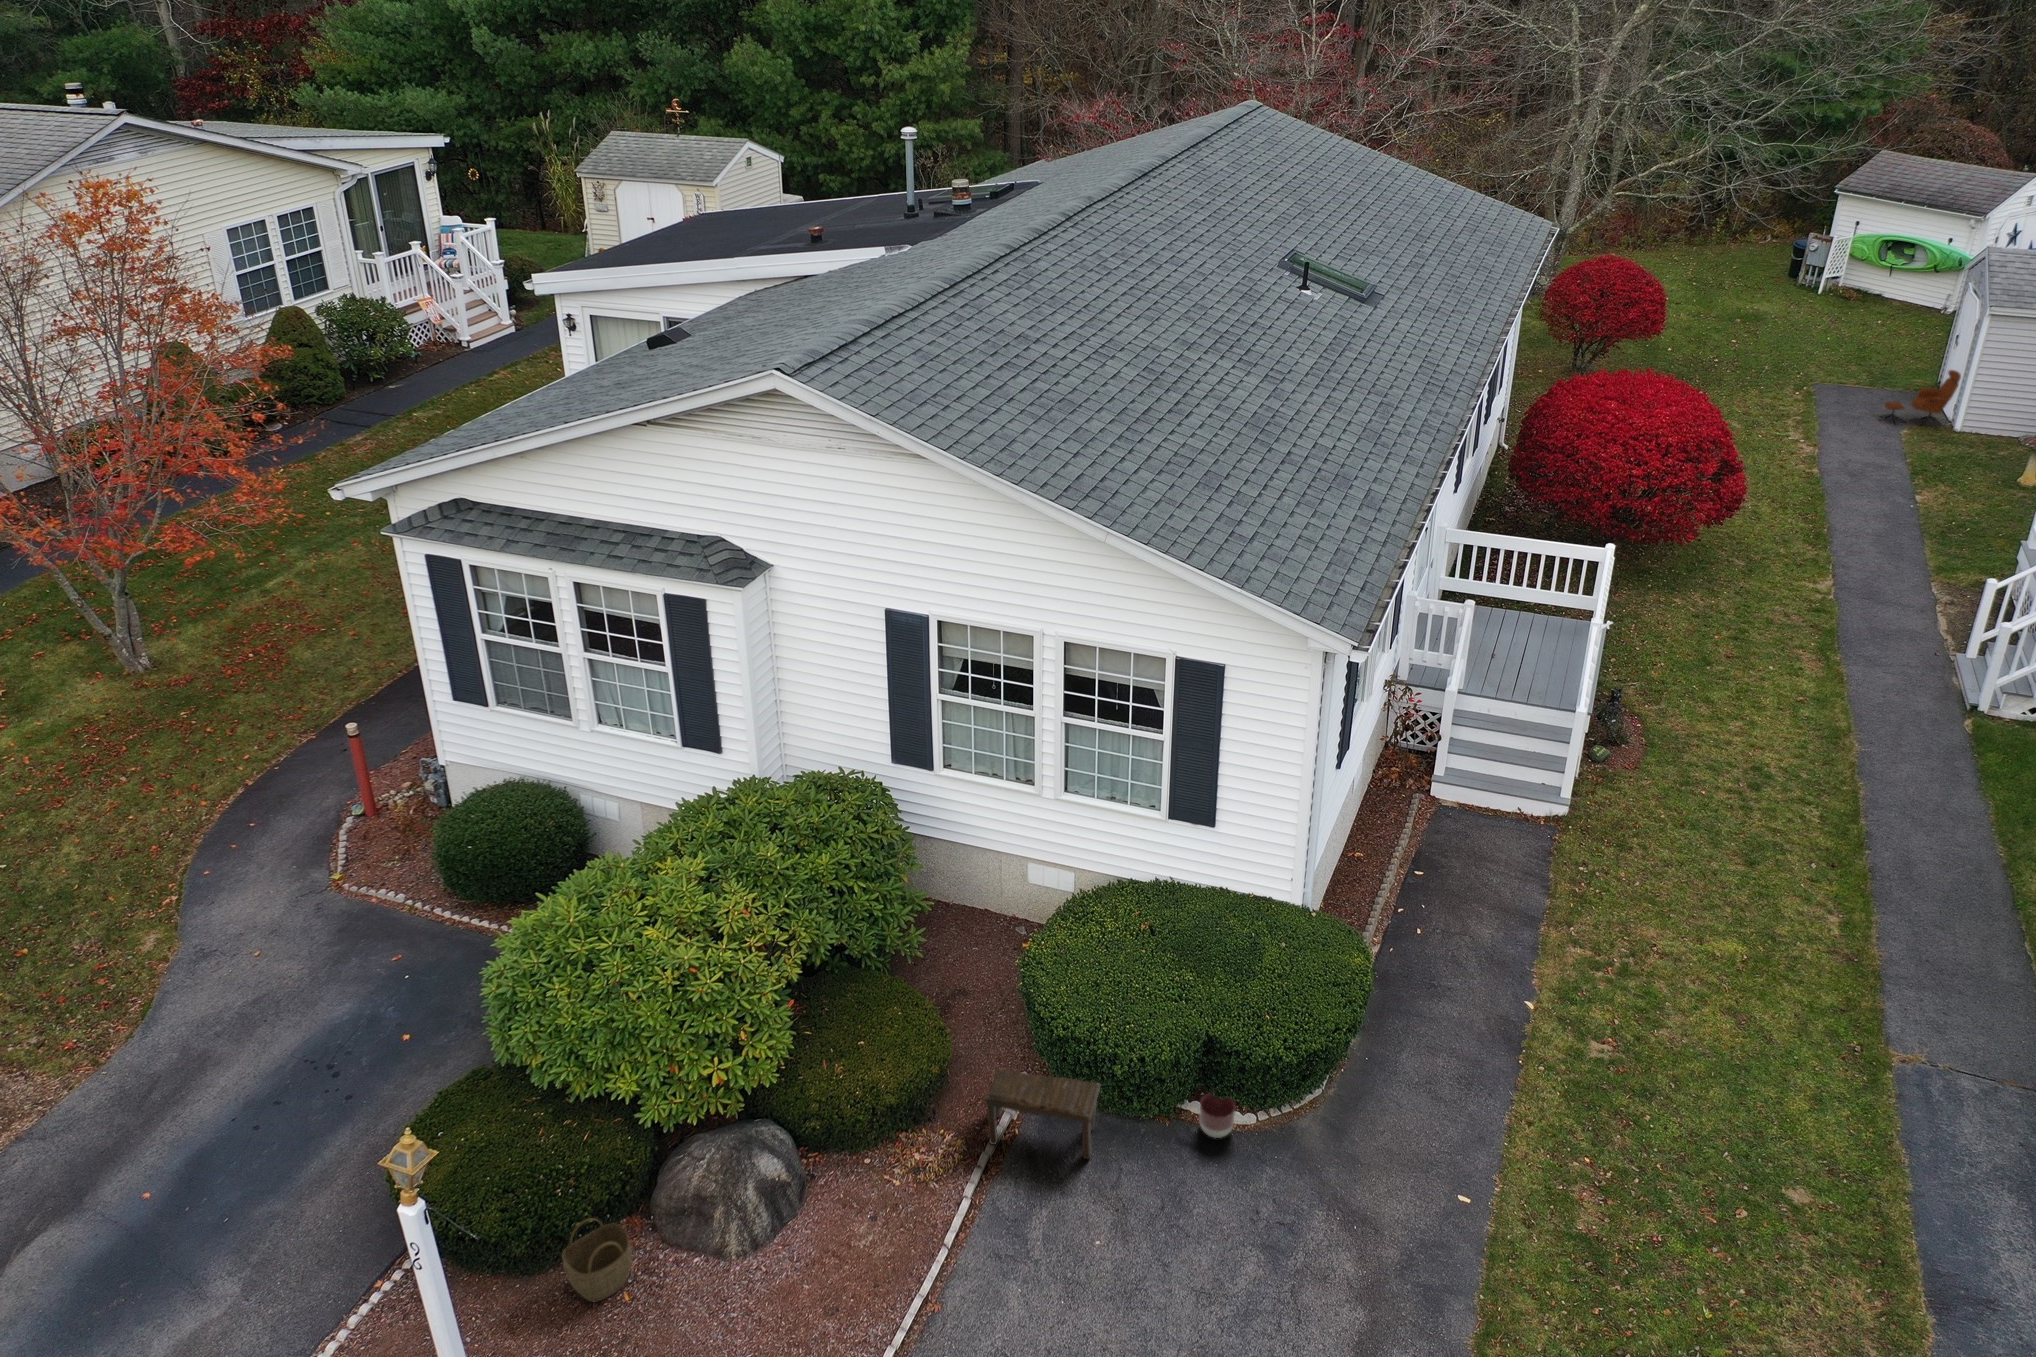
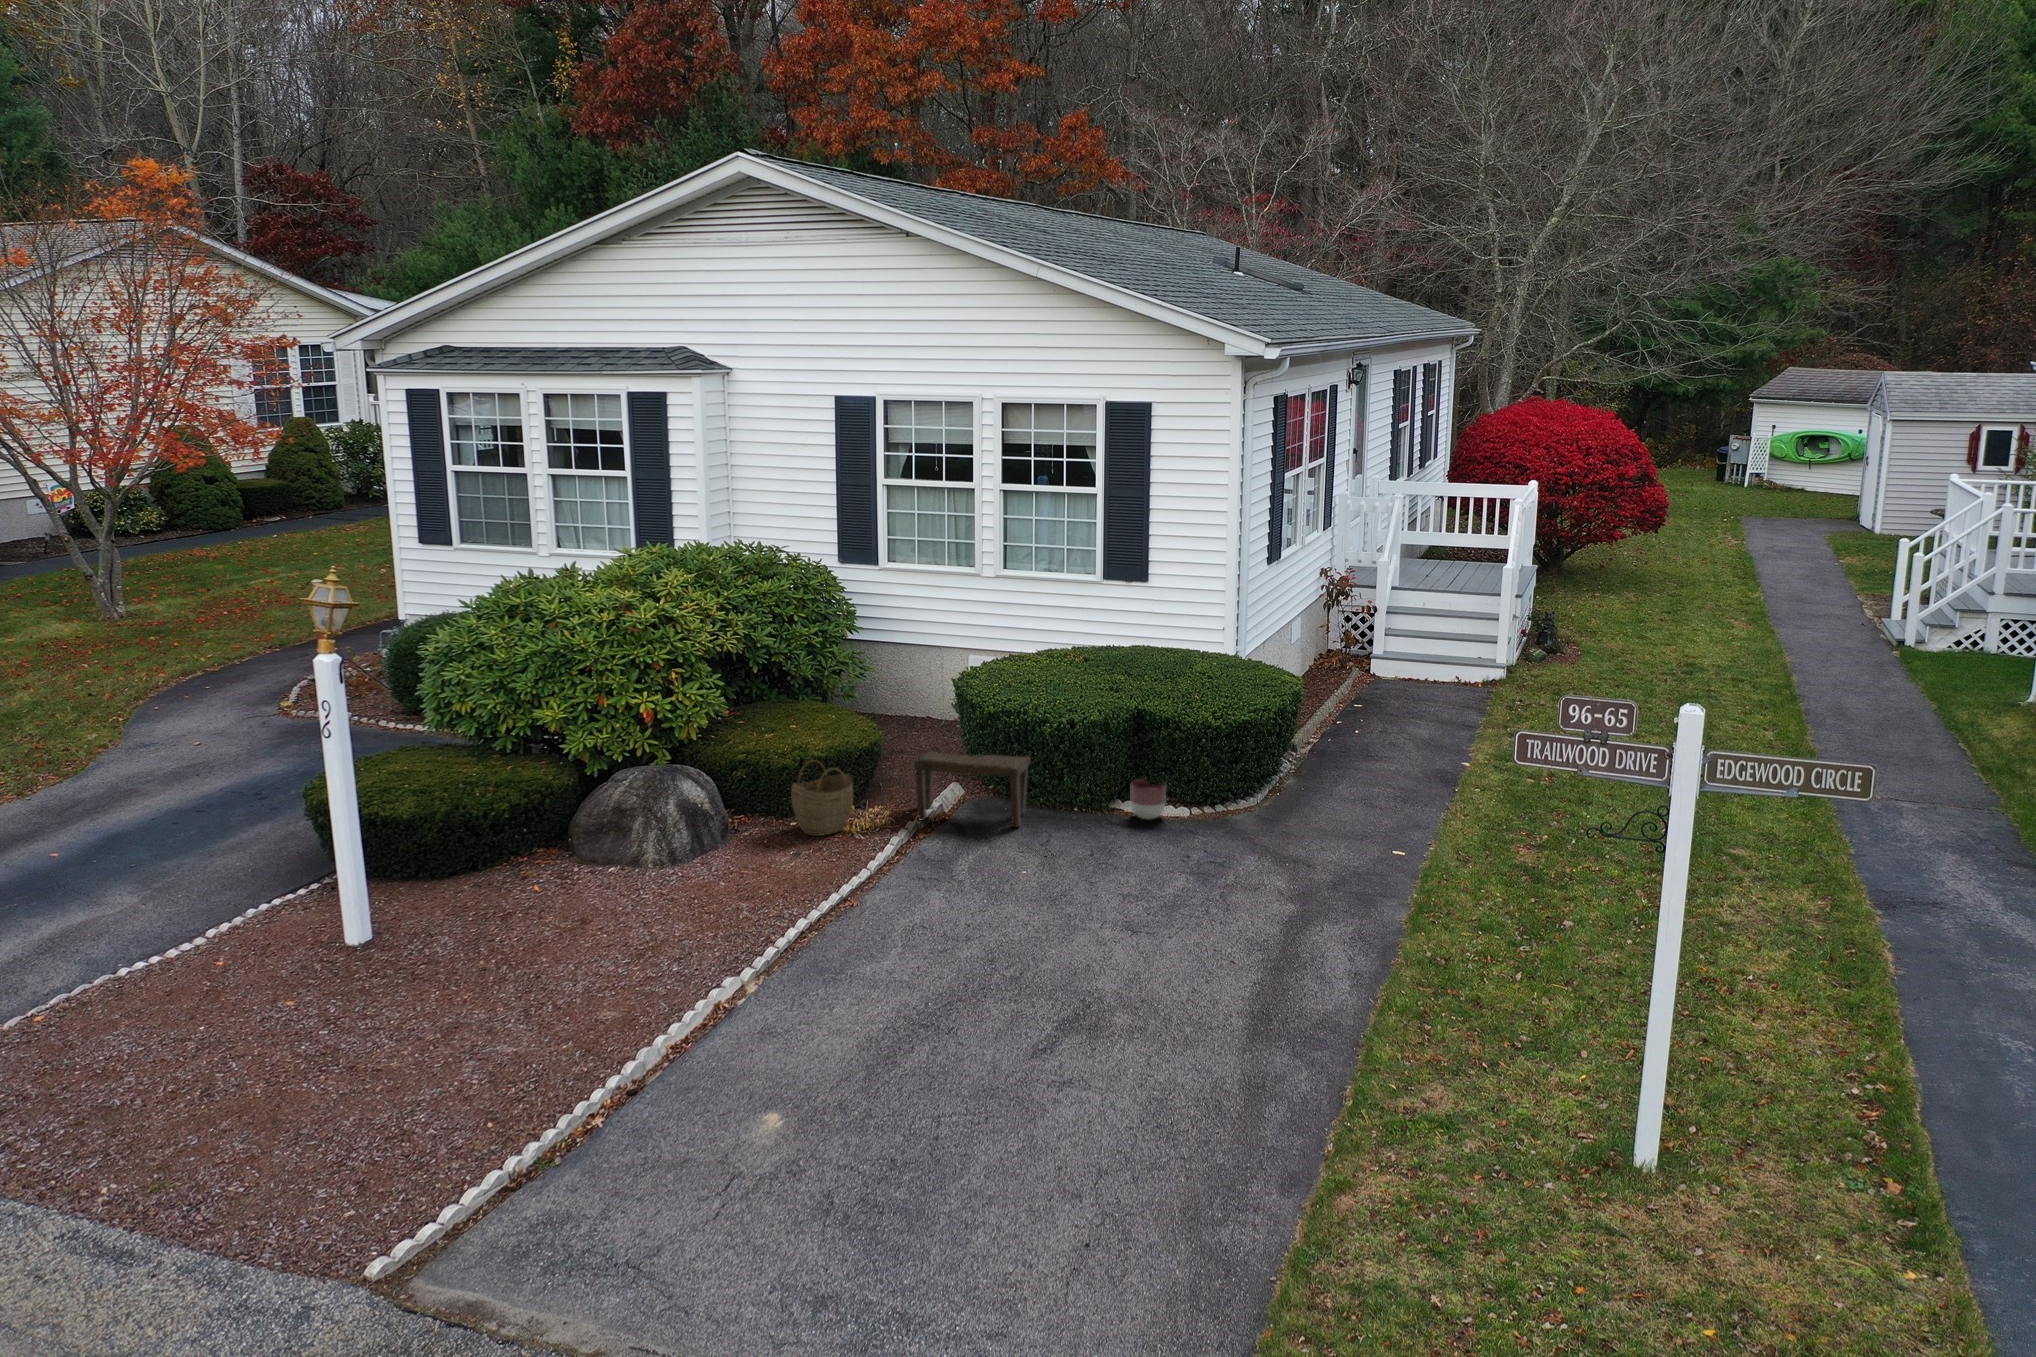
armchair: present [1882,370,1961,423] -> none [1804,490,1875,542]
woven basket: present [562,1218,632,1302] -> present [791,760,853,836]

